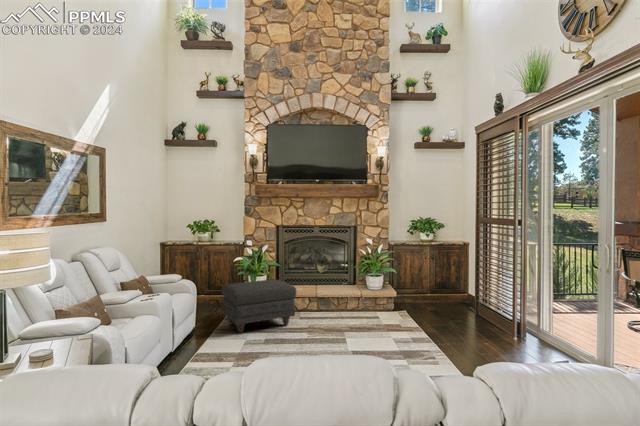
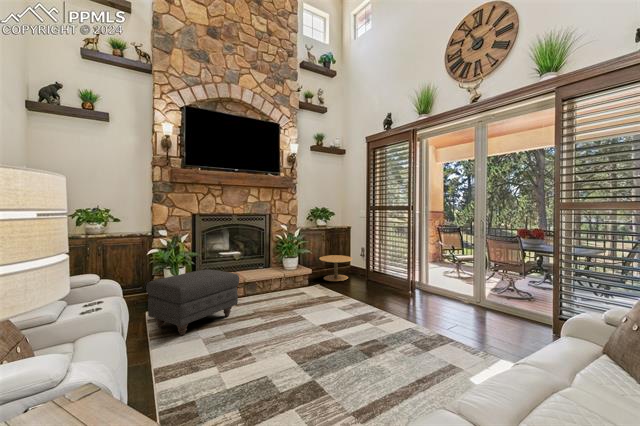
side table: none [415,278,459,310] -> present [319,255,353,281]

